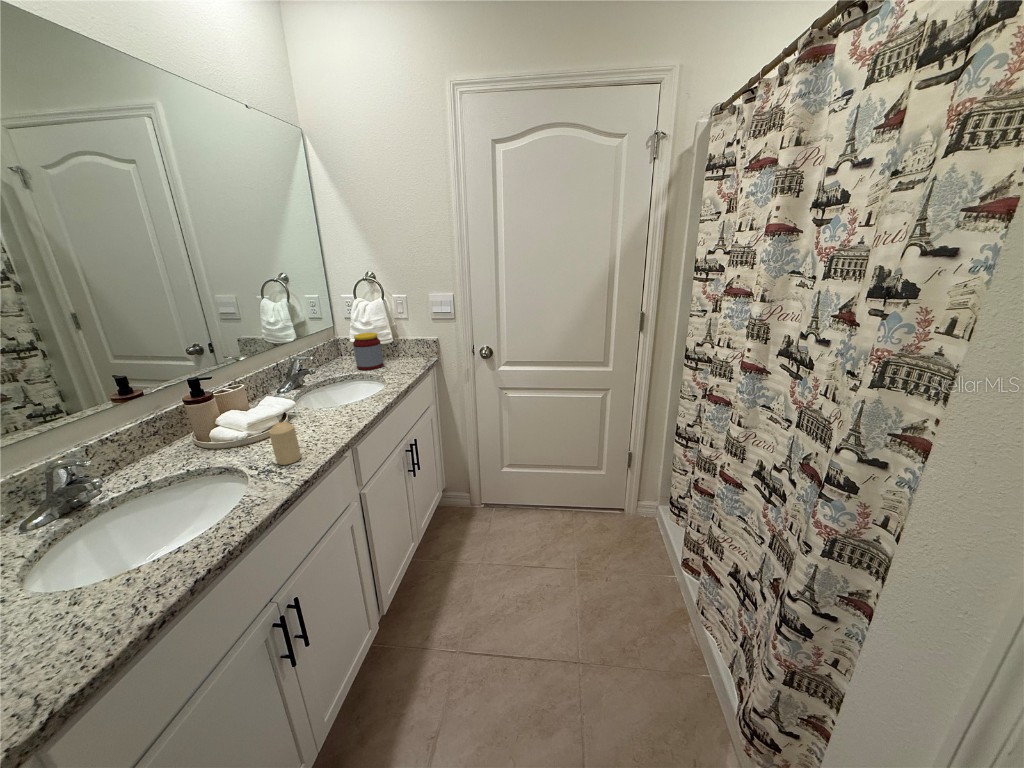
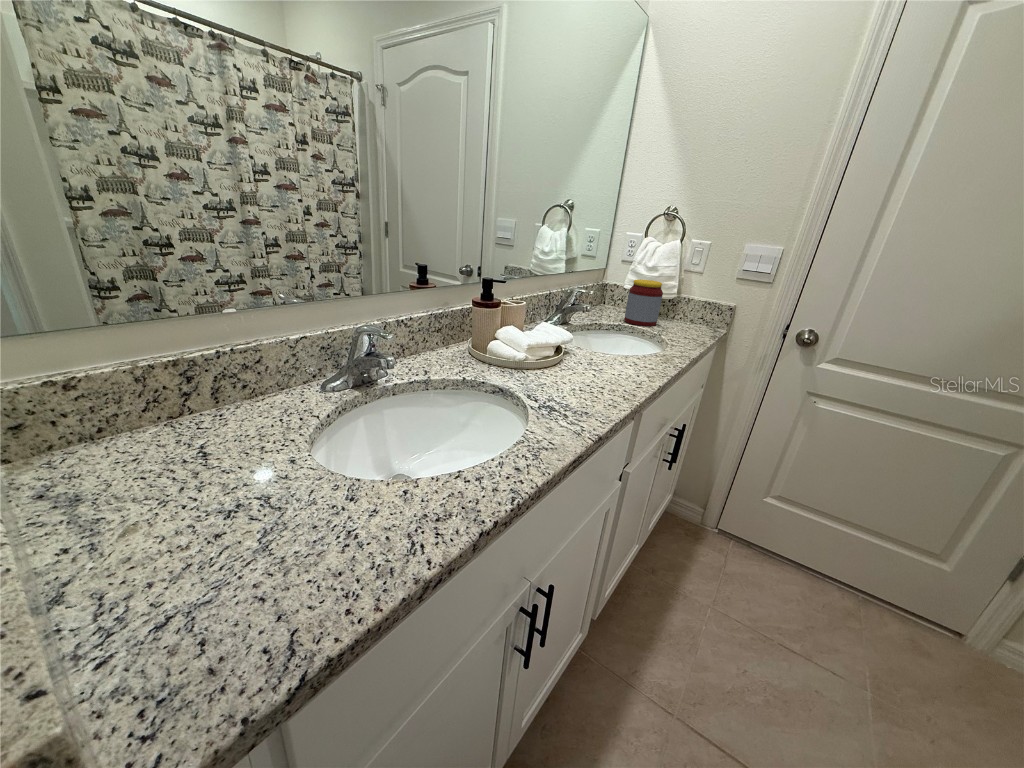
candle: present [269,422,301,465] -> none [559,349,594,408]

